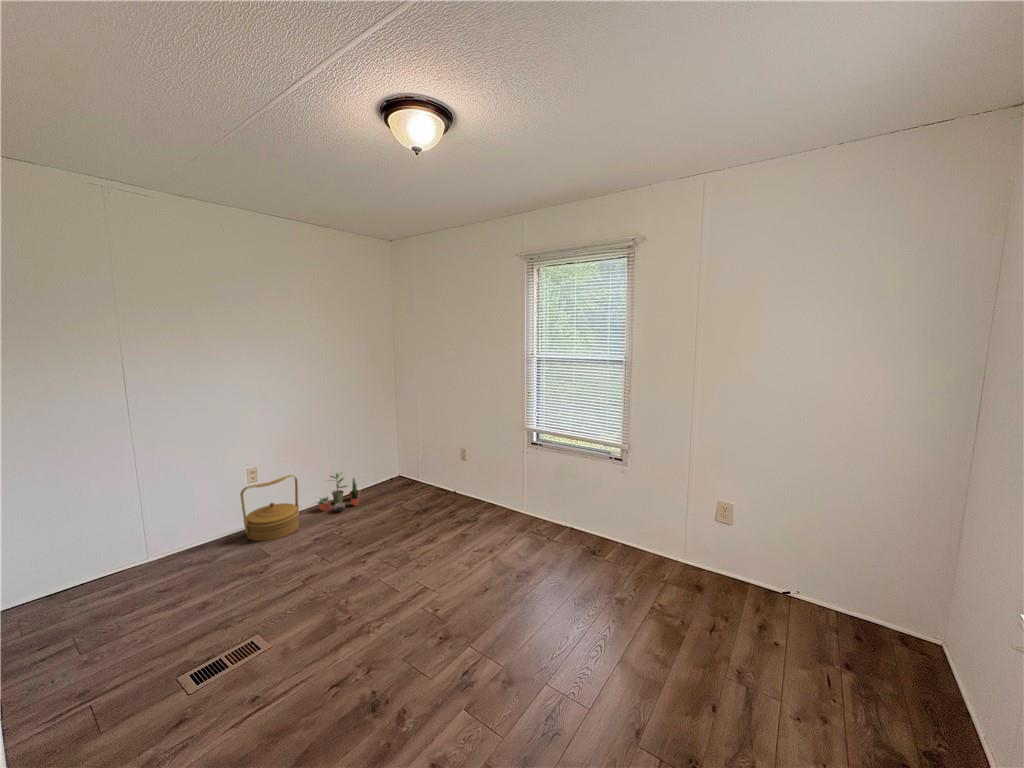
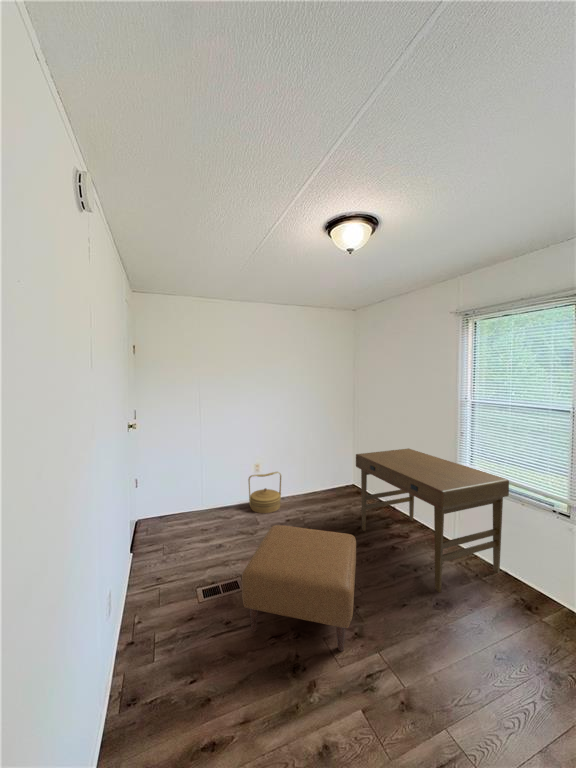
desk: none [411,418,574,566] -> present [356,448,509,593]
potted plant: present [317,473,360,512] -> none [292,475,322,504]
ottoman: none [277,528,440,693] -> present [242,525,356,651]

